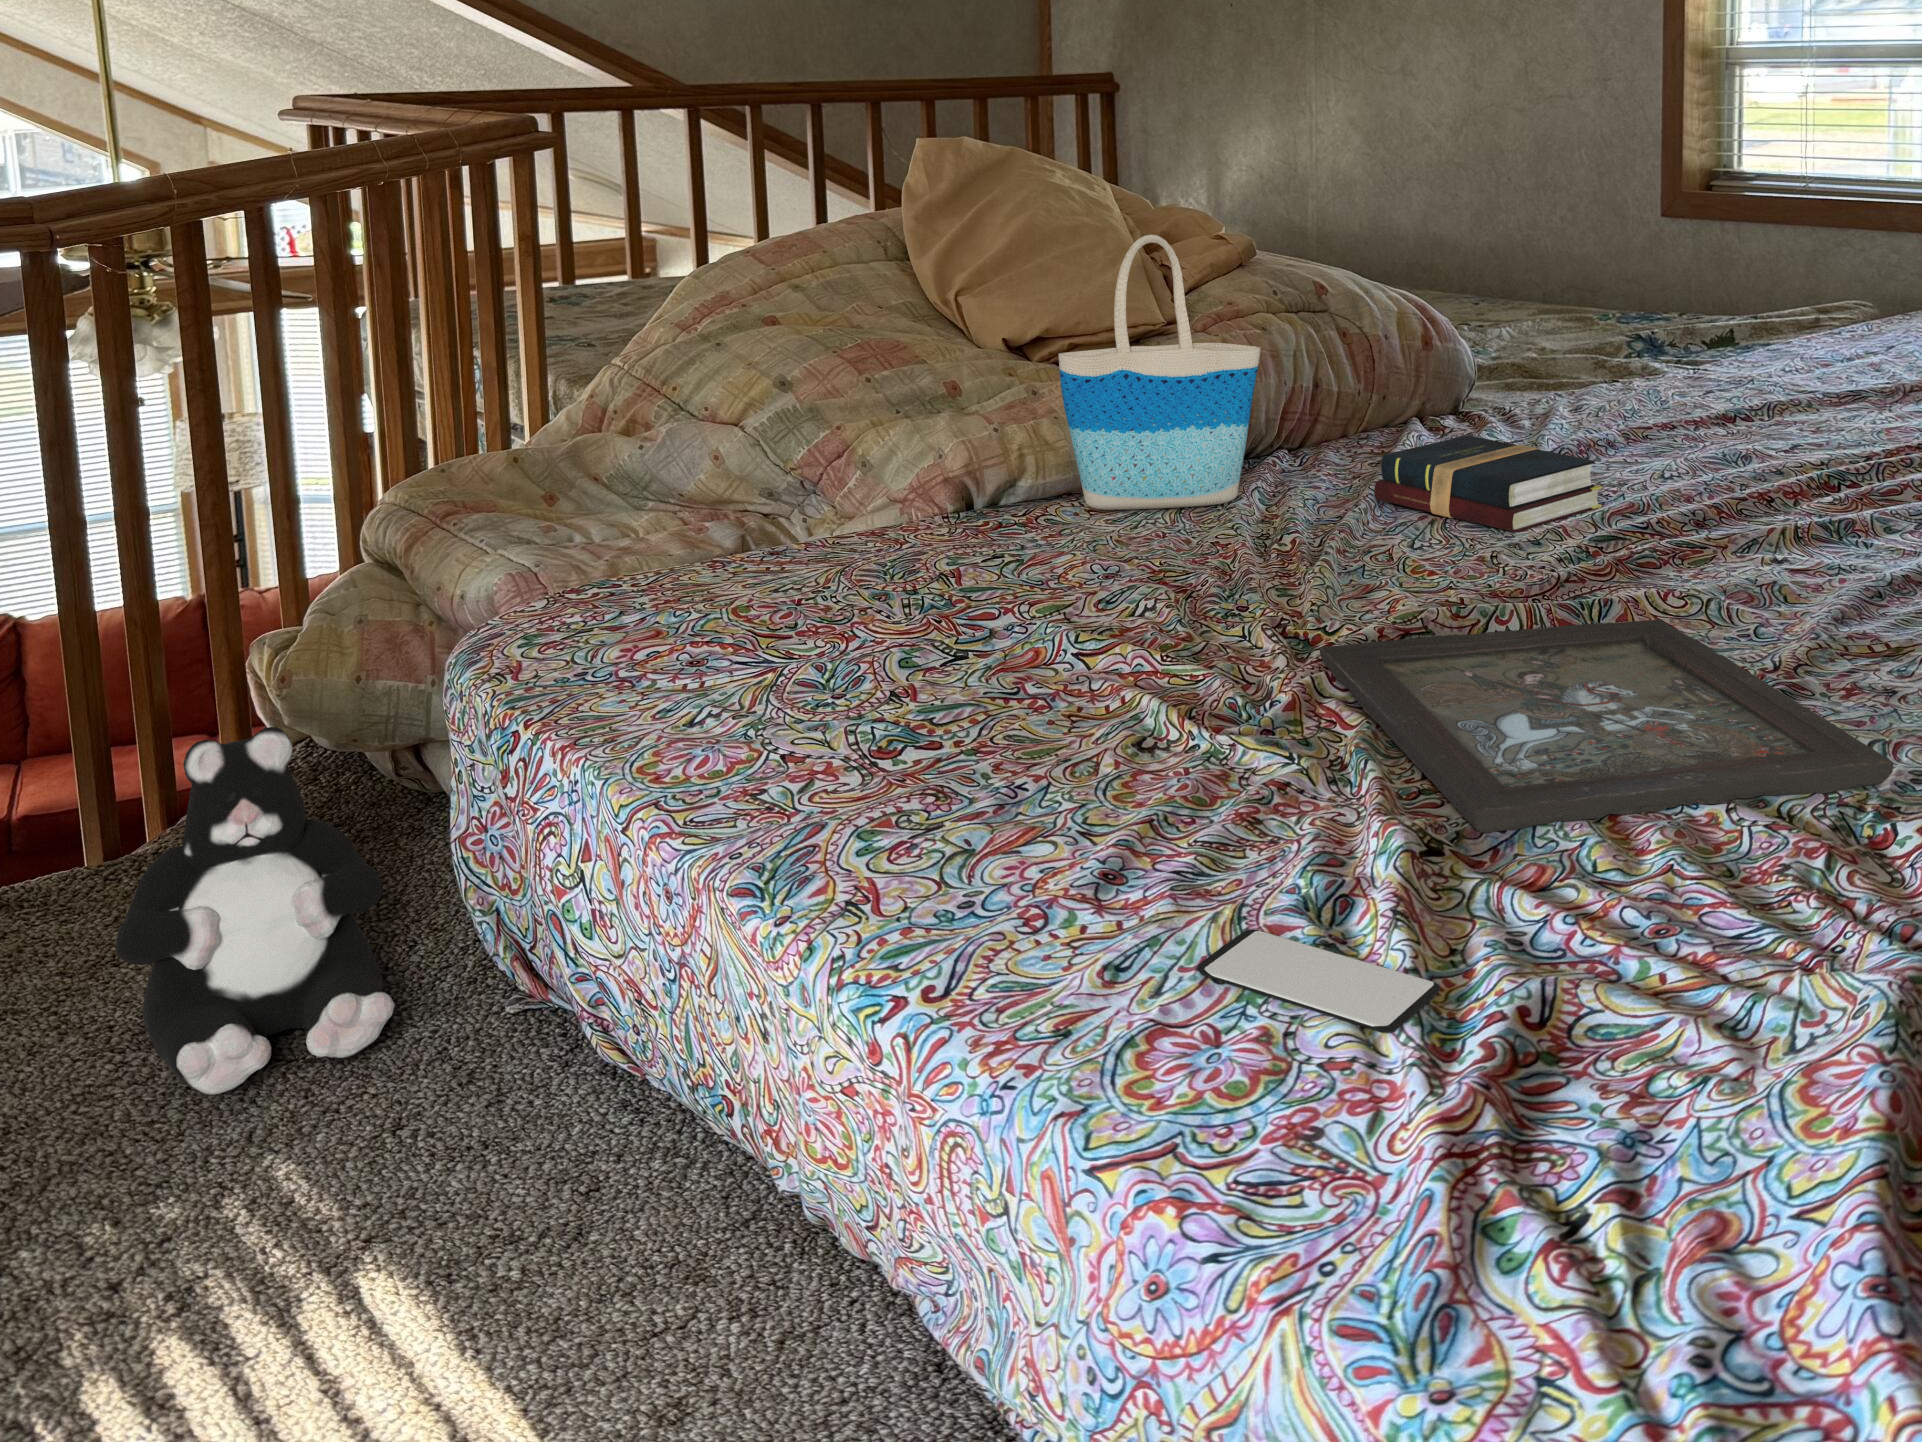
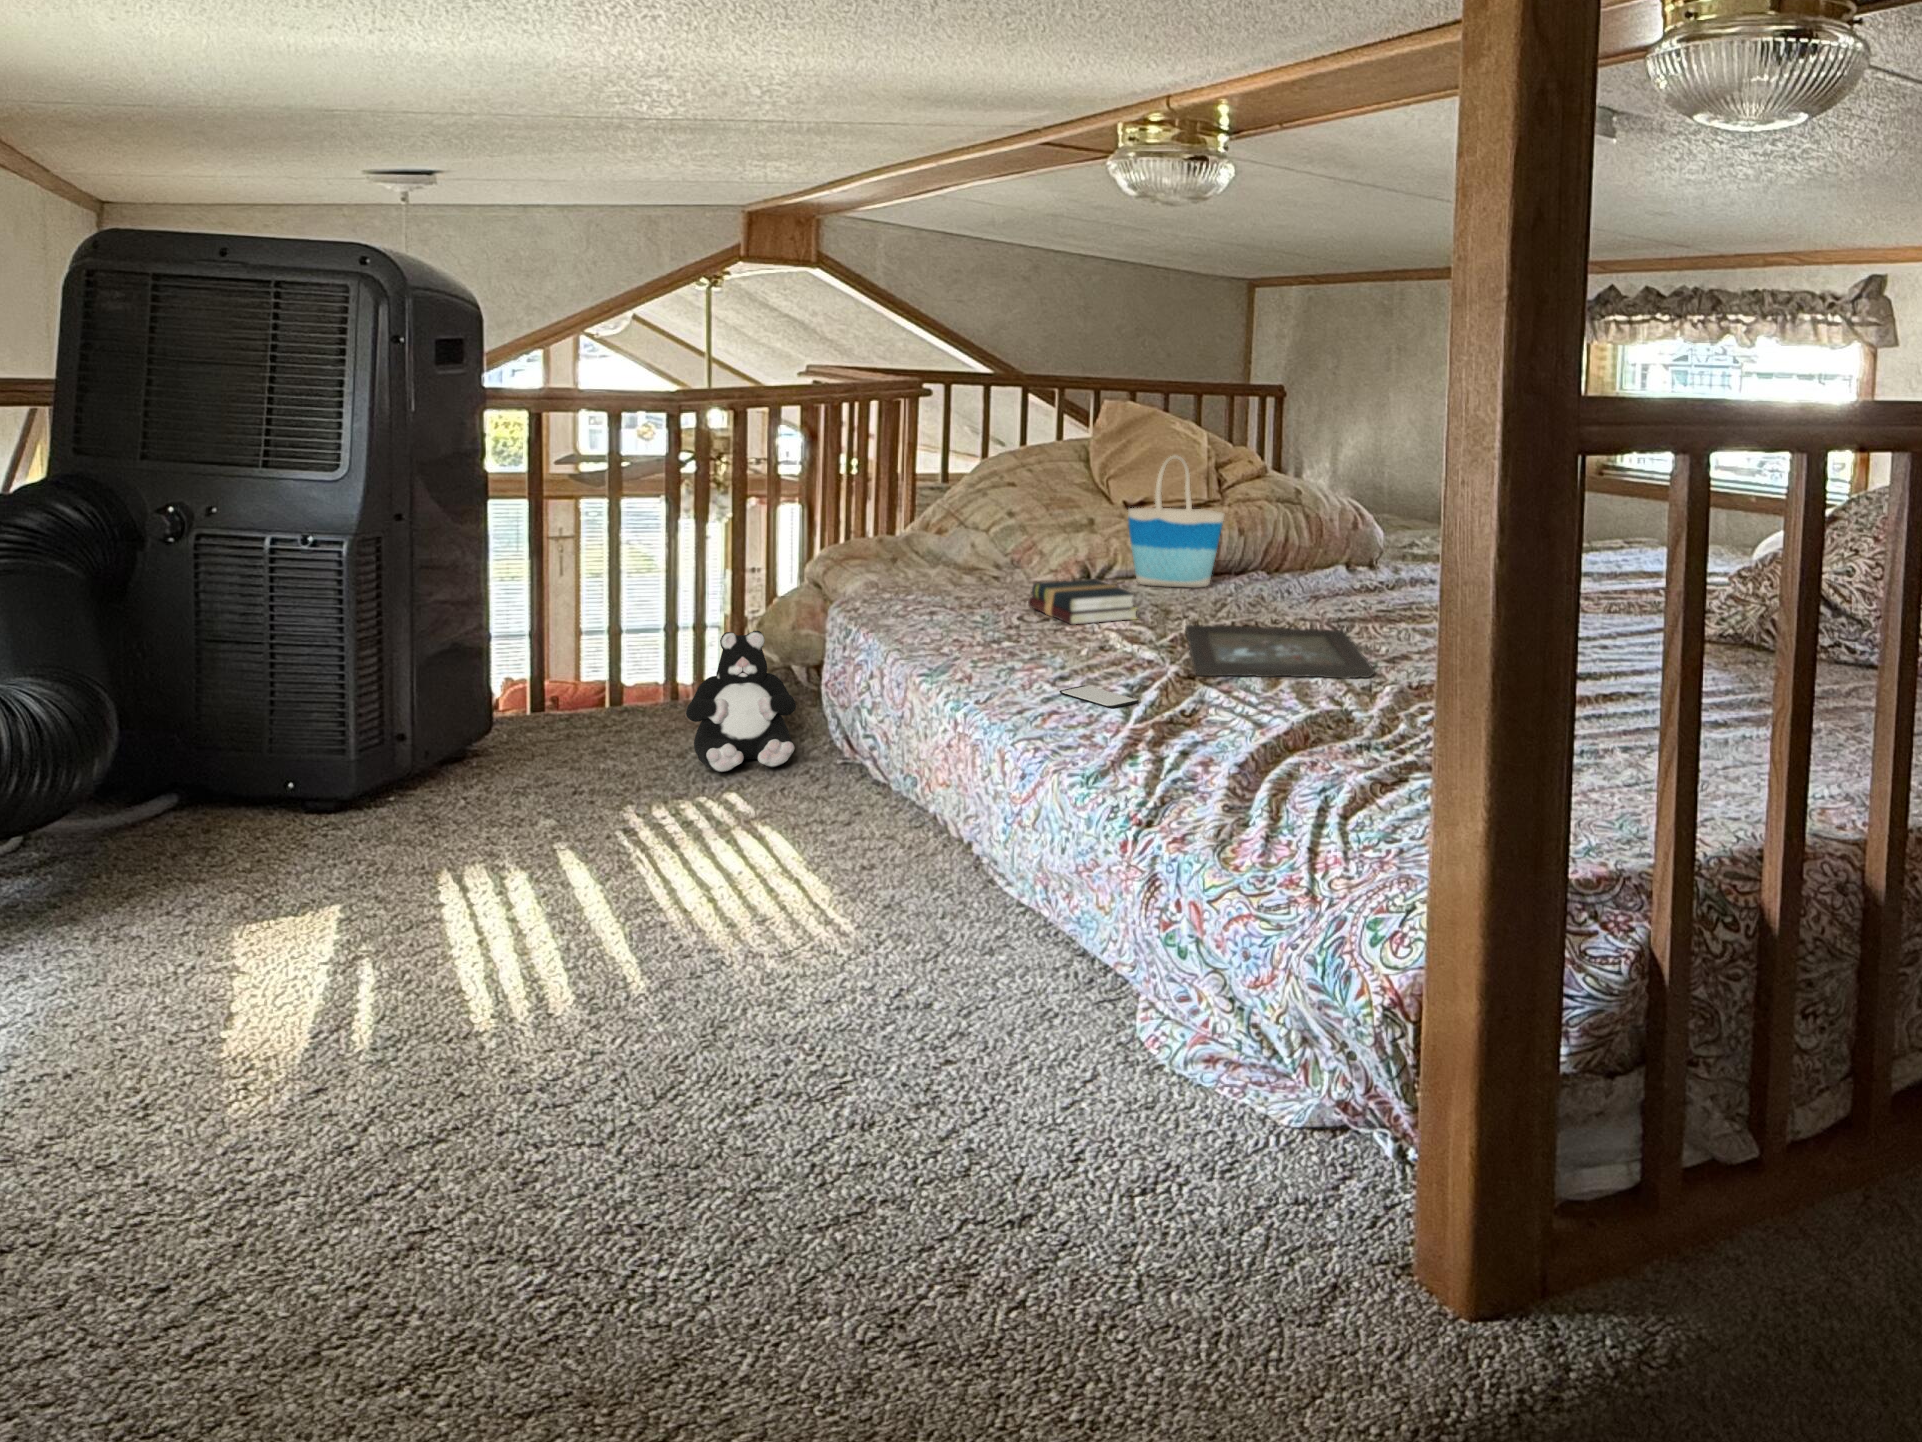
hardback book: present [1374,435,1602,532] -> present [1028,579,1137,625]

